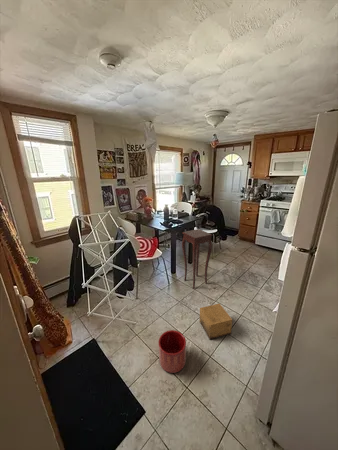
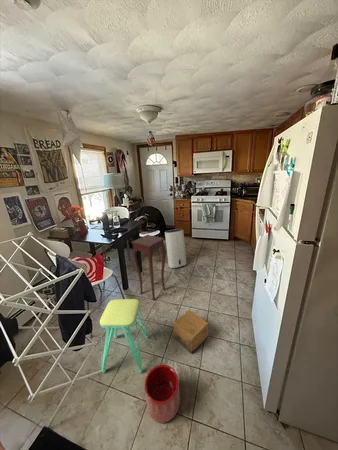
air purifier: none [219,230,240,268] -> present [165,229,186,268]
stool: none [138,272,178,335] -> present [100,299,148,373]

